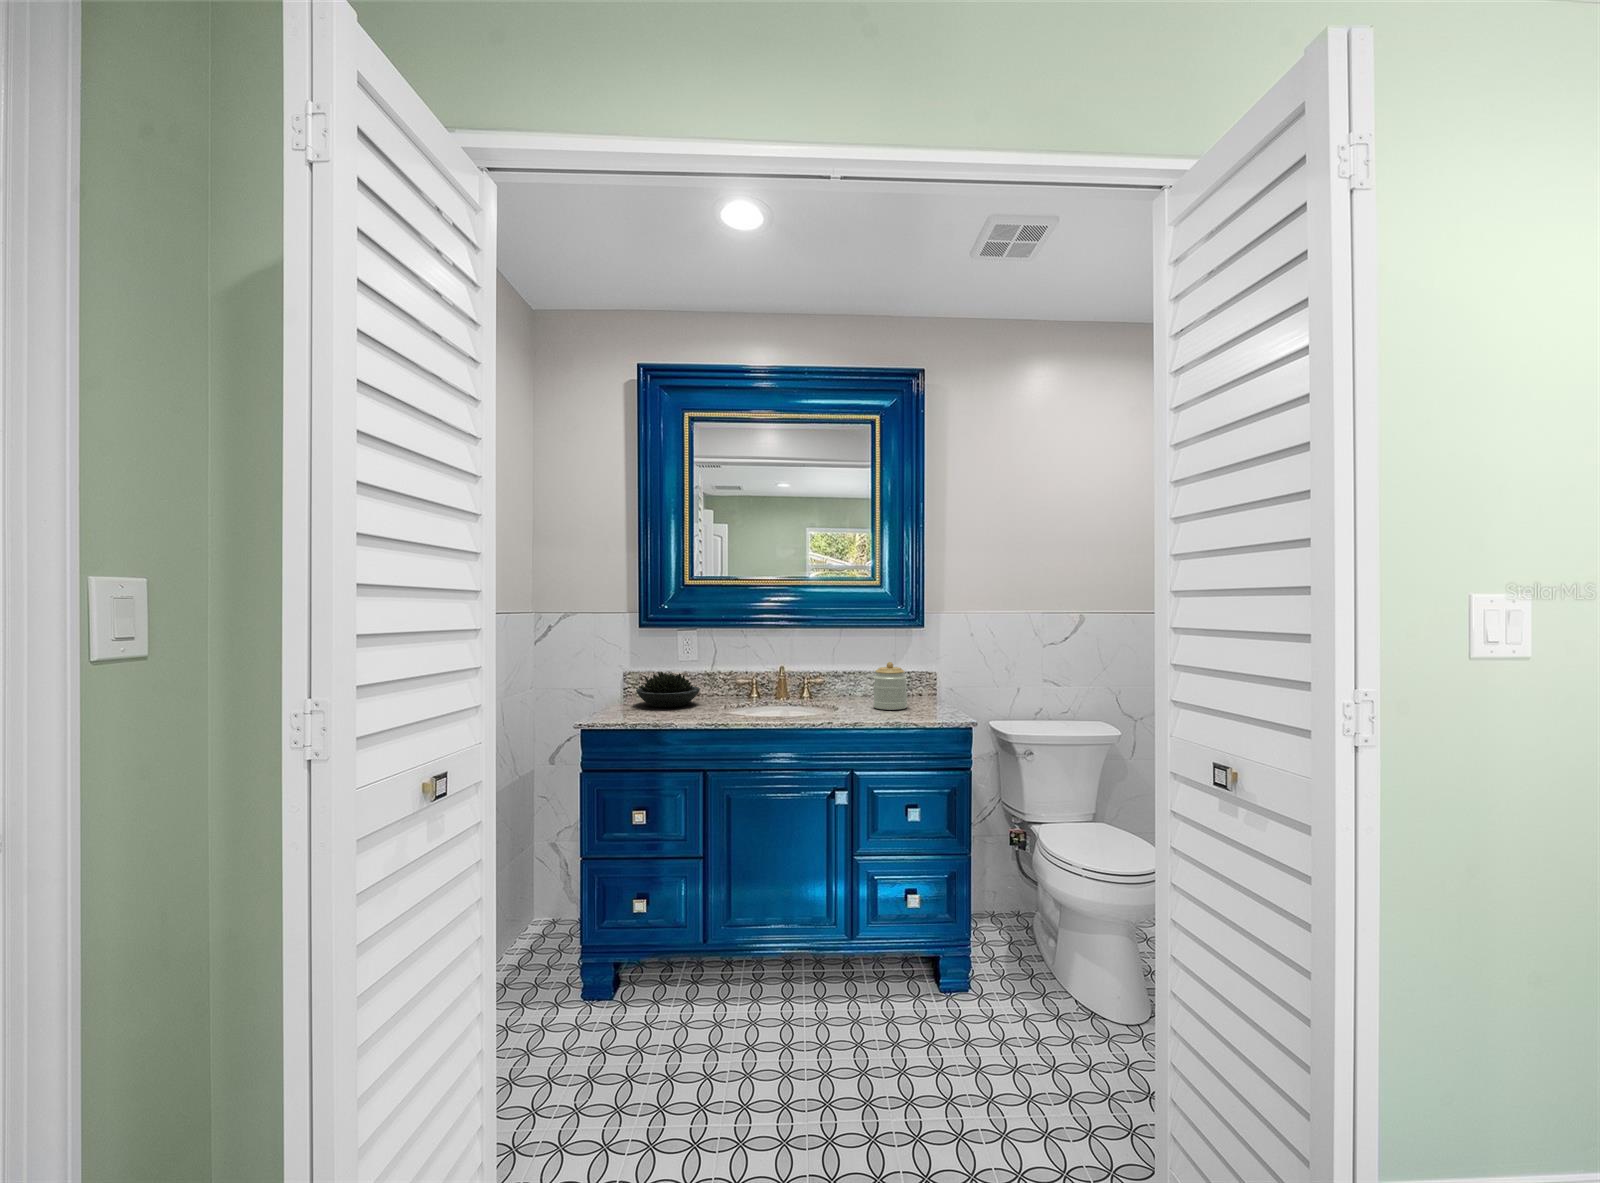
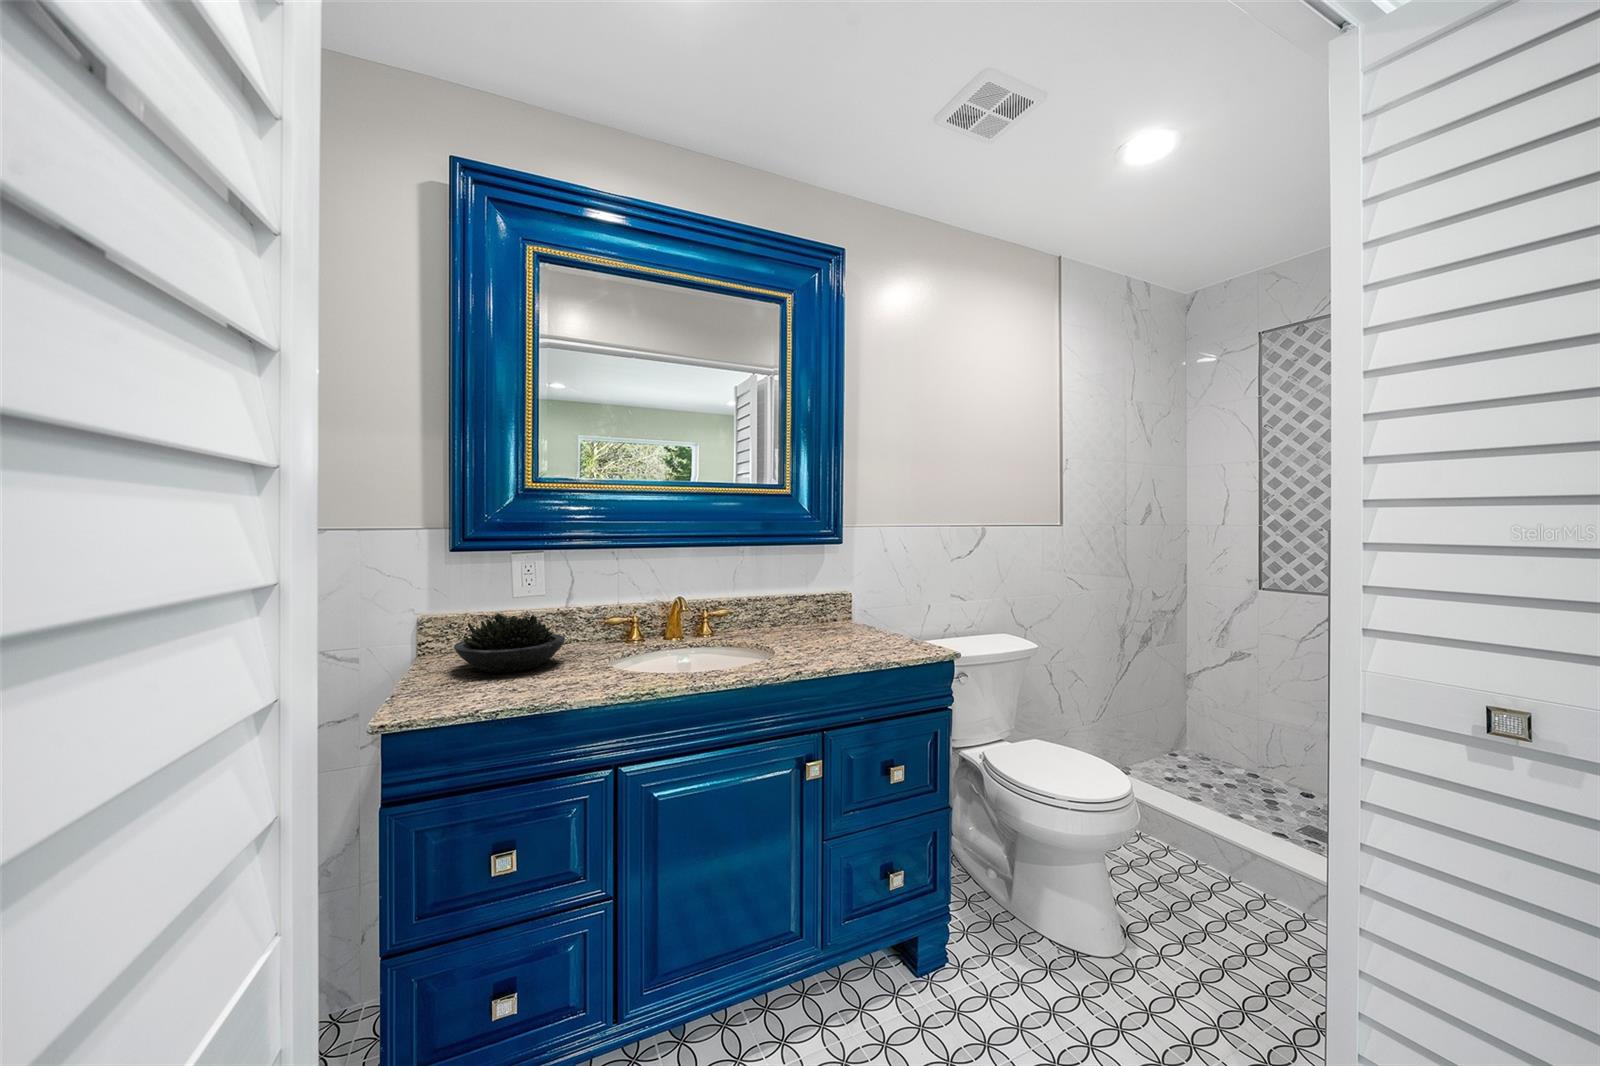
jar: present [873,662,907,710] -> none [810,582,854,644]

